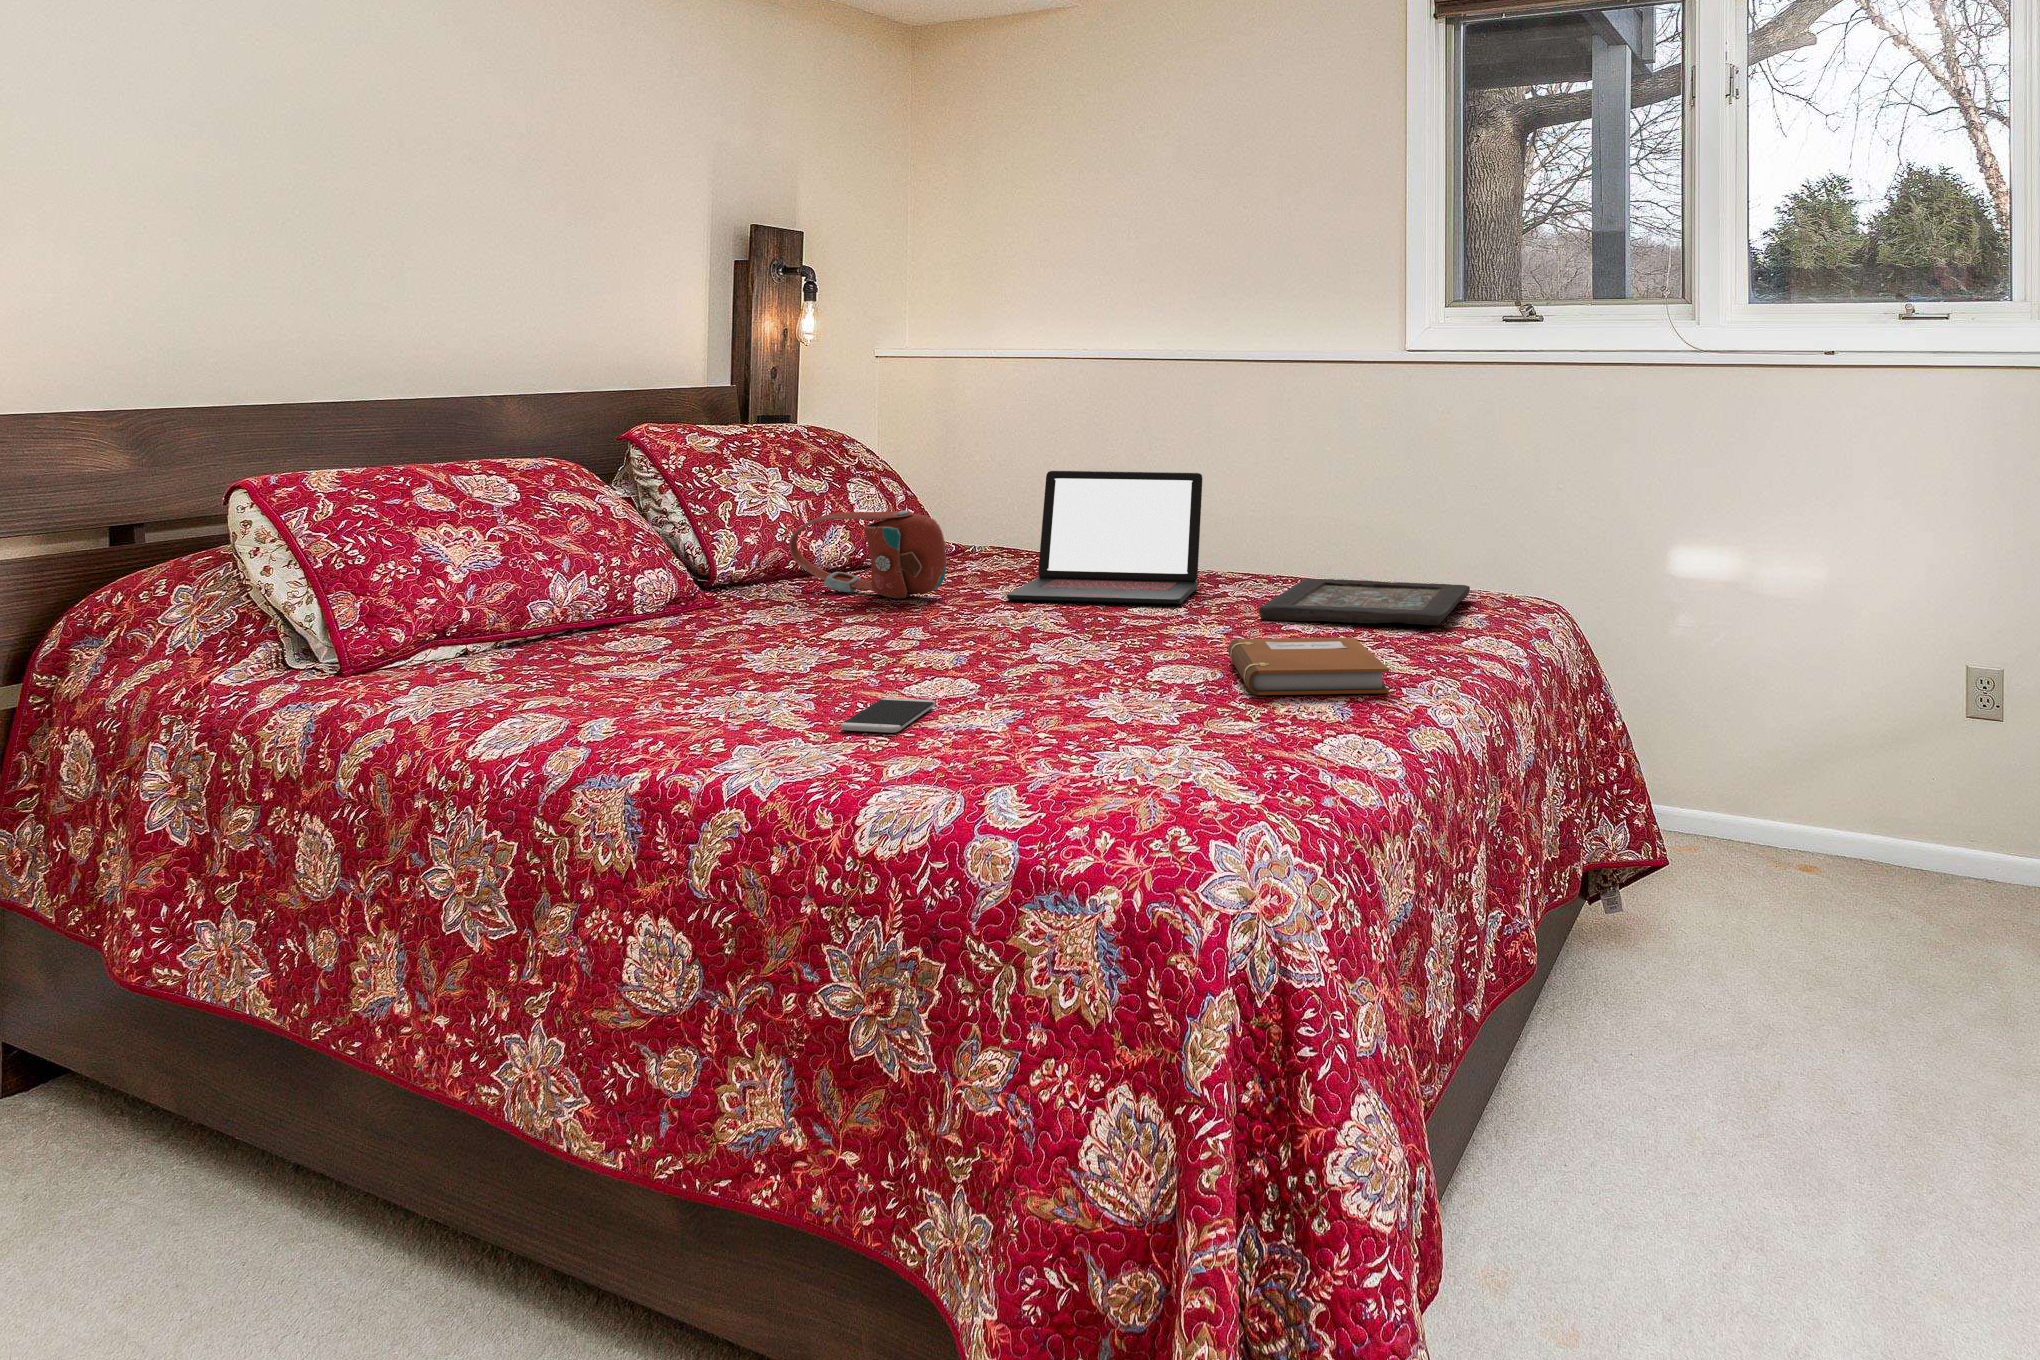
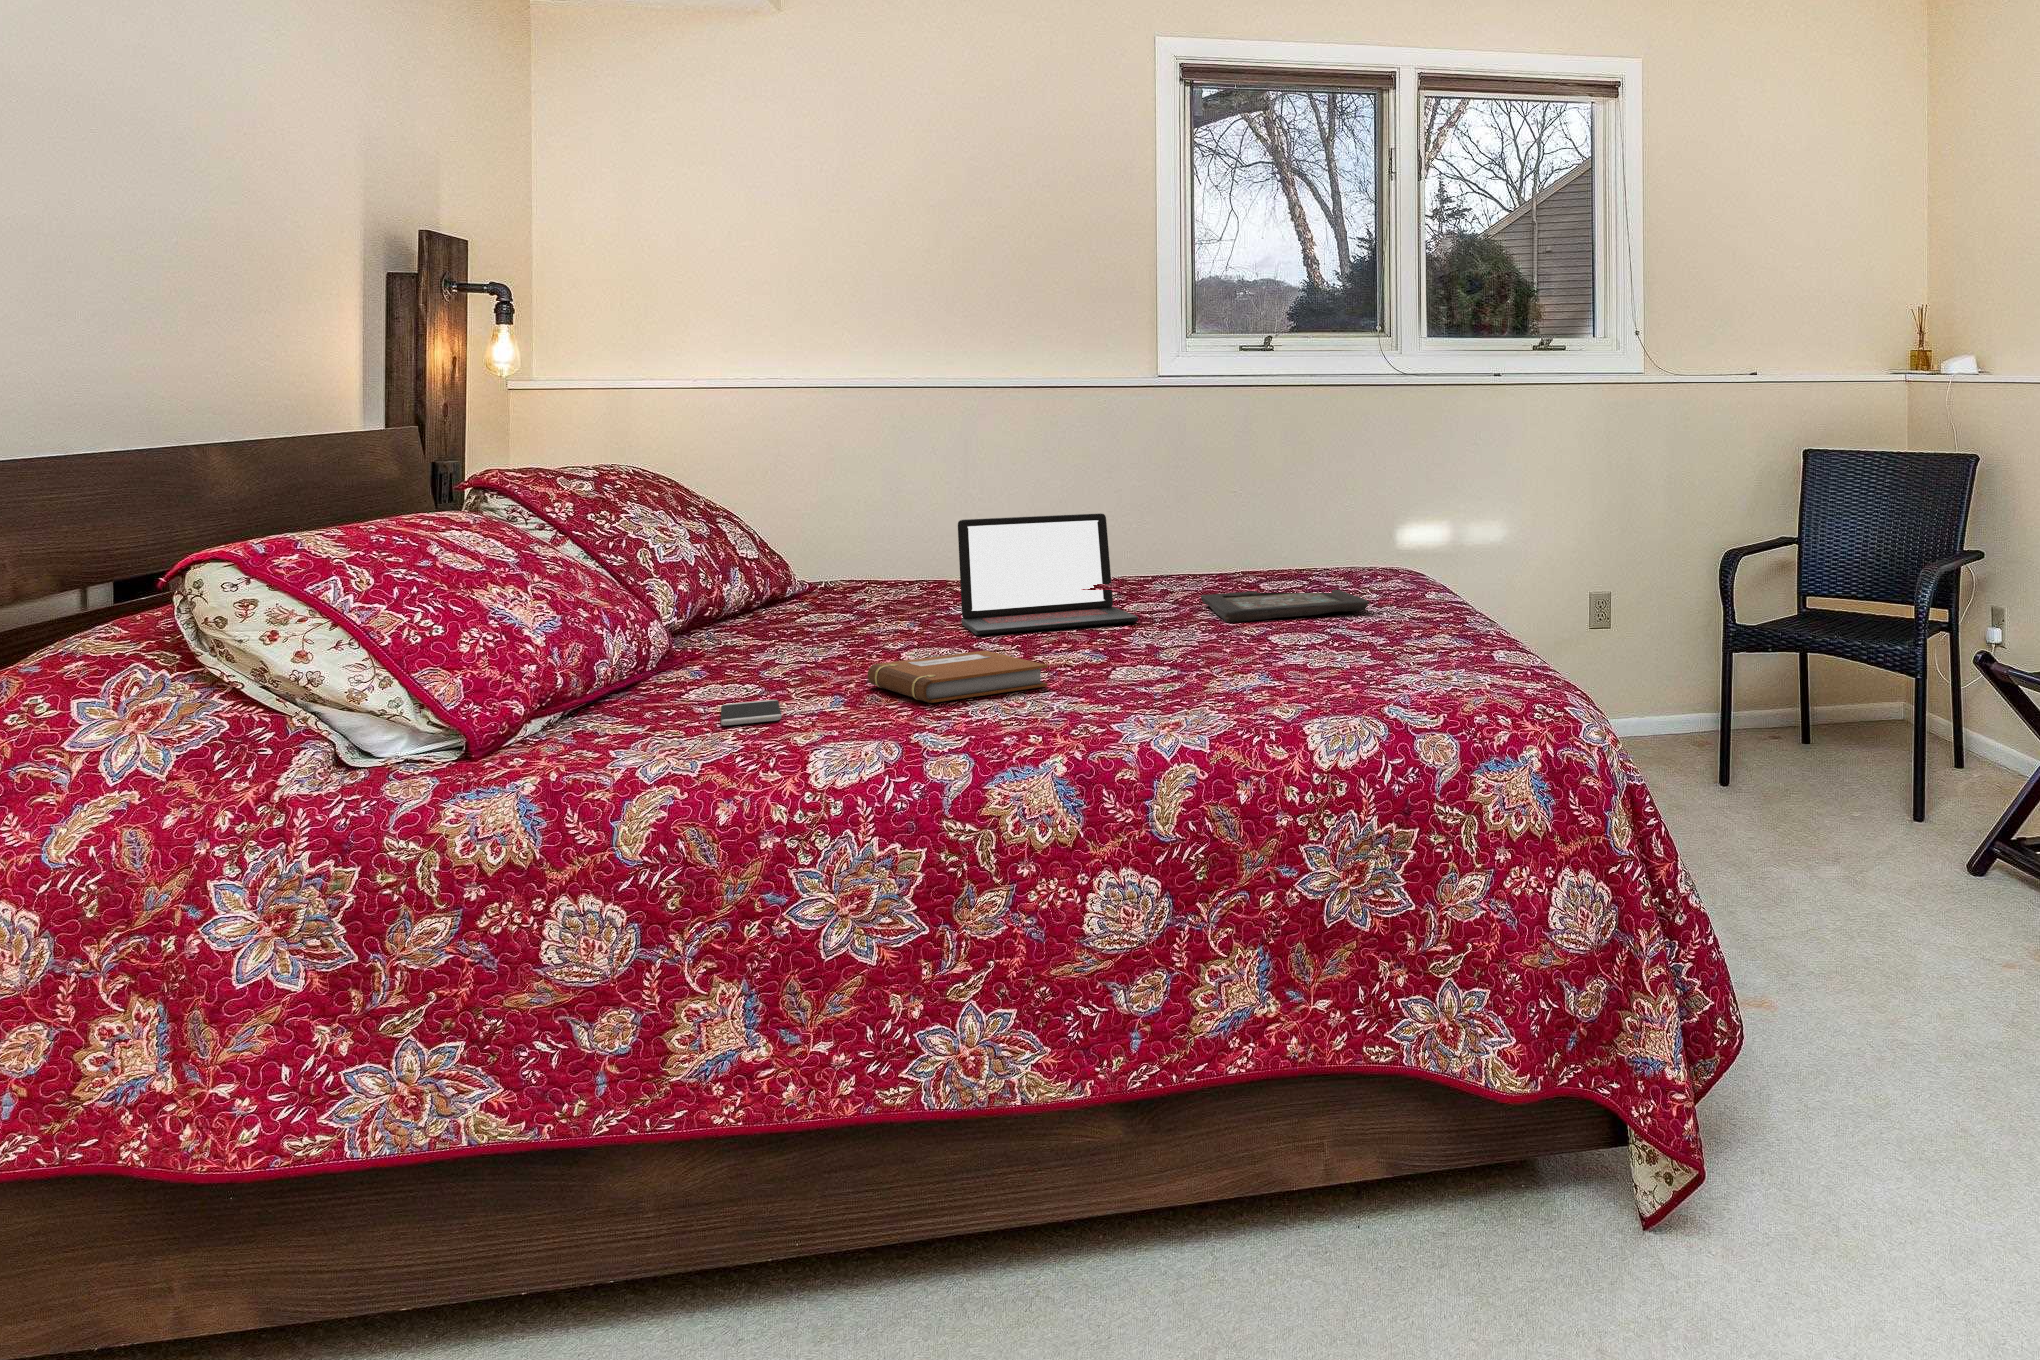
handbag: present [789,511,946,599] -> none [723,560,913,648]
notebook: present [1228,637,1389,695] -> present [868,651,1047,703]
smartphone: present [841,698,935,733] -> present [721,700,782,725]

